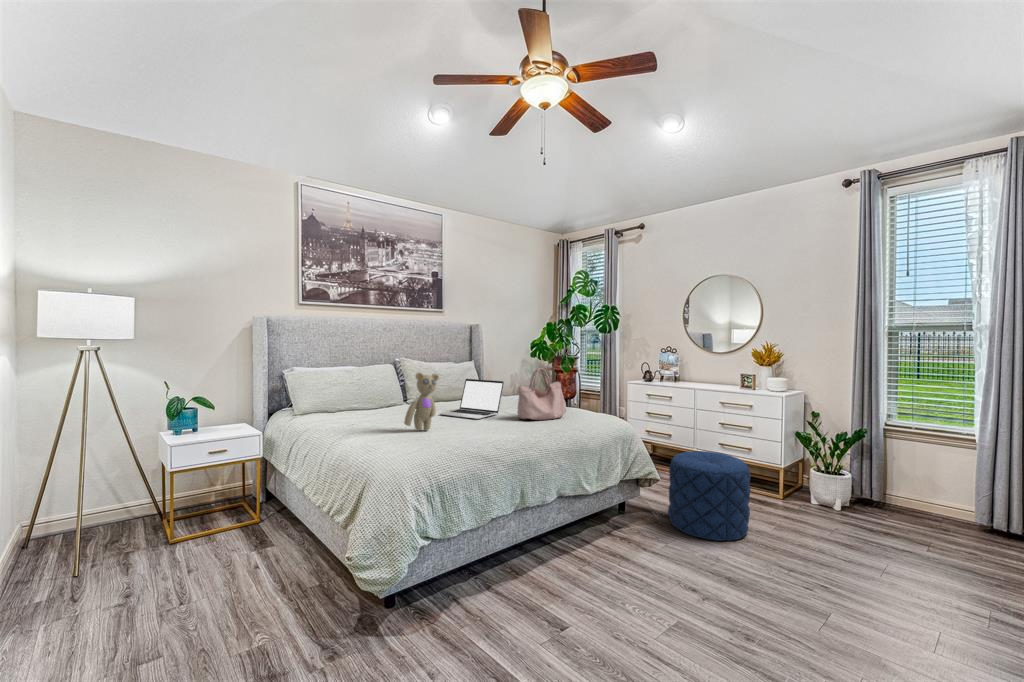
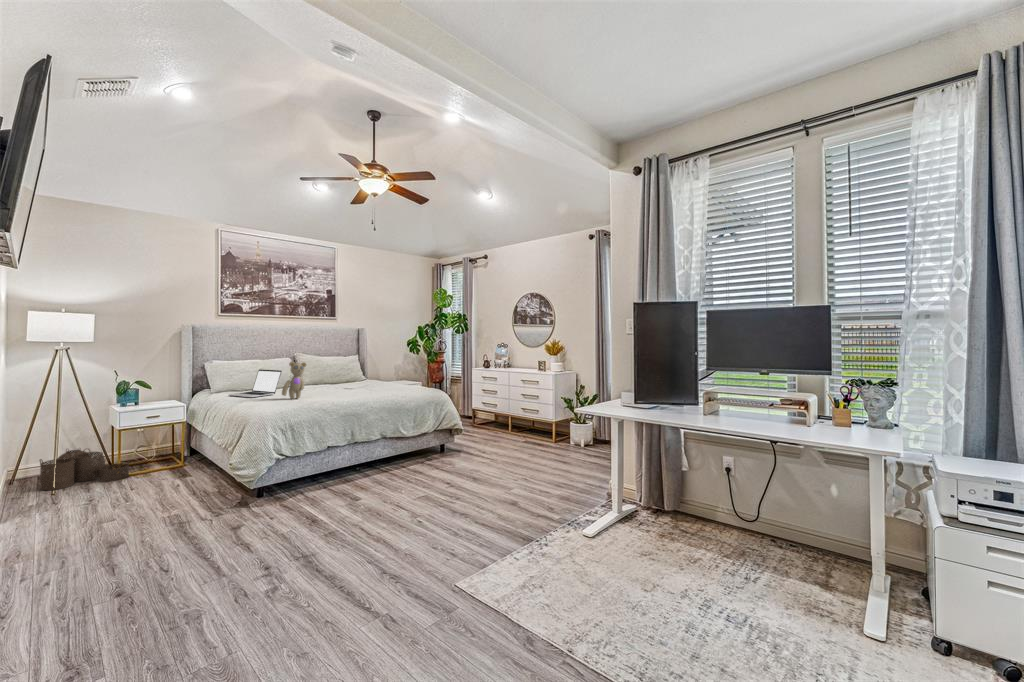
handbag: present [517,368,566,420] -> none [367,359,403,392]
laptop: present [439,379,504,419] -> present [230,369,282,397]
pouf: present [668,451,751,541] -> none [465,410,512,462]
woven basket: none [60,494,185,567] -> present [40,449,129,490]

